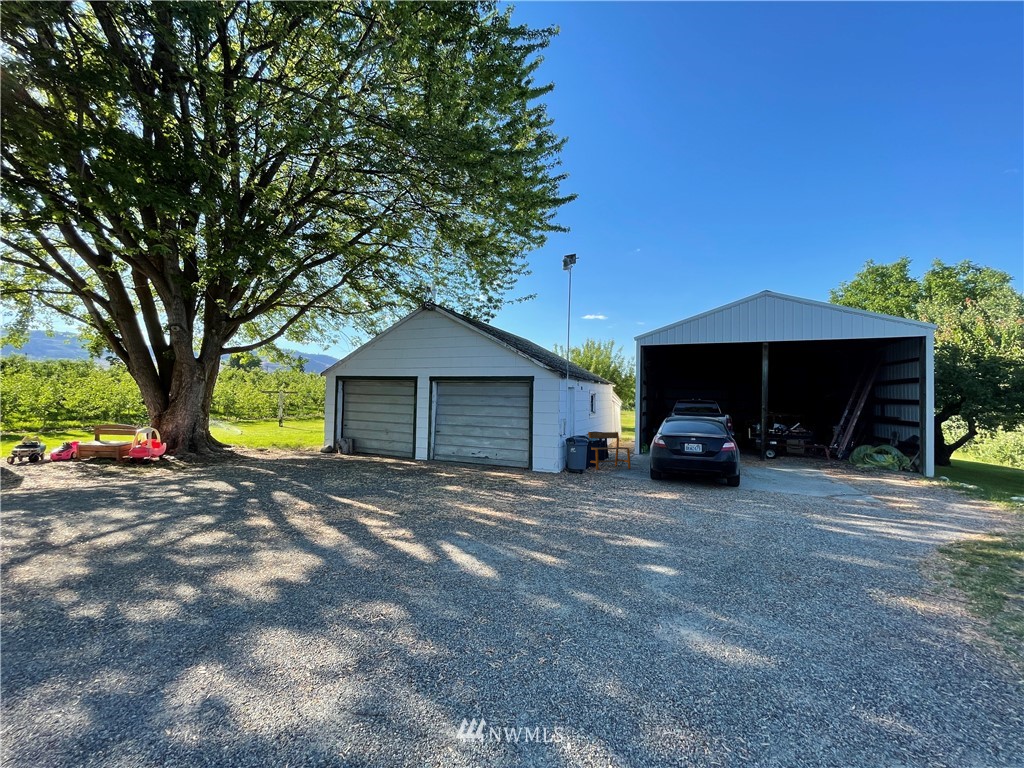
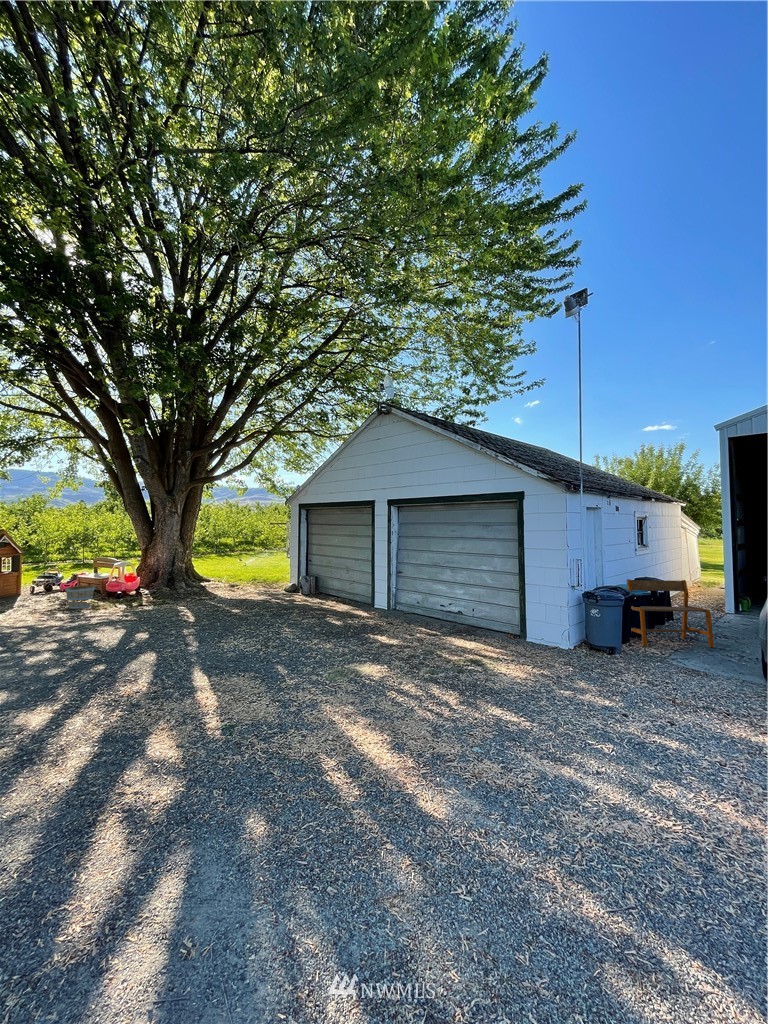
wooden bucket: none [108,448,140,471] -> present [65,586,95,609]

